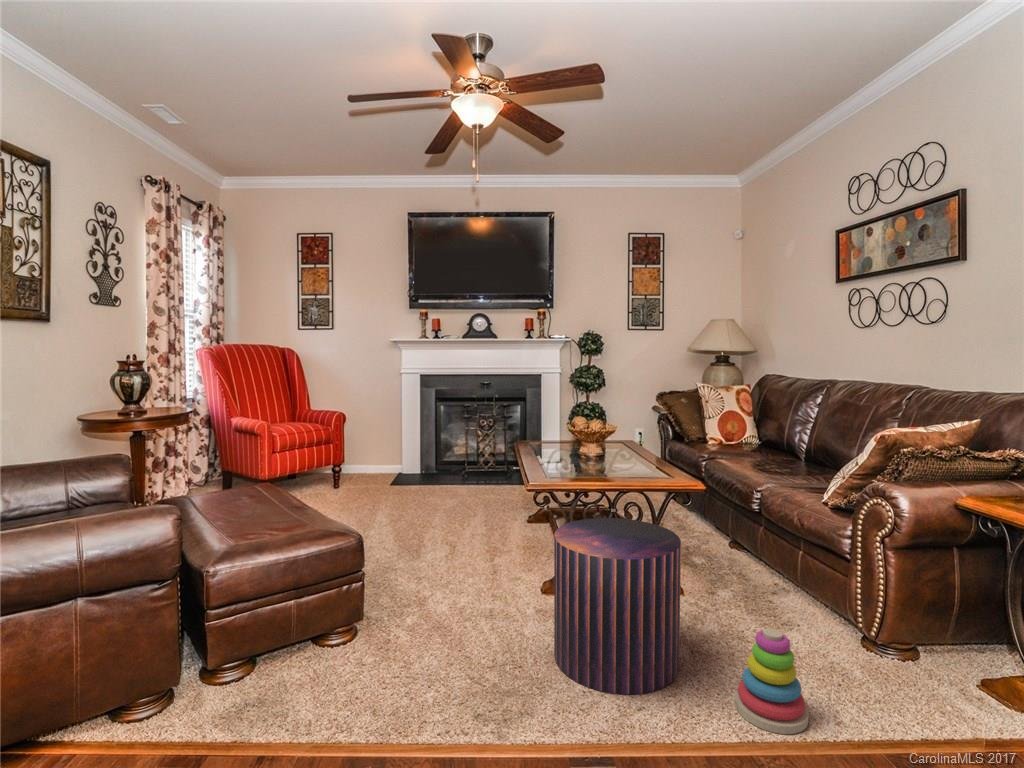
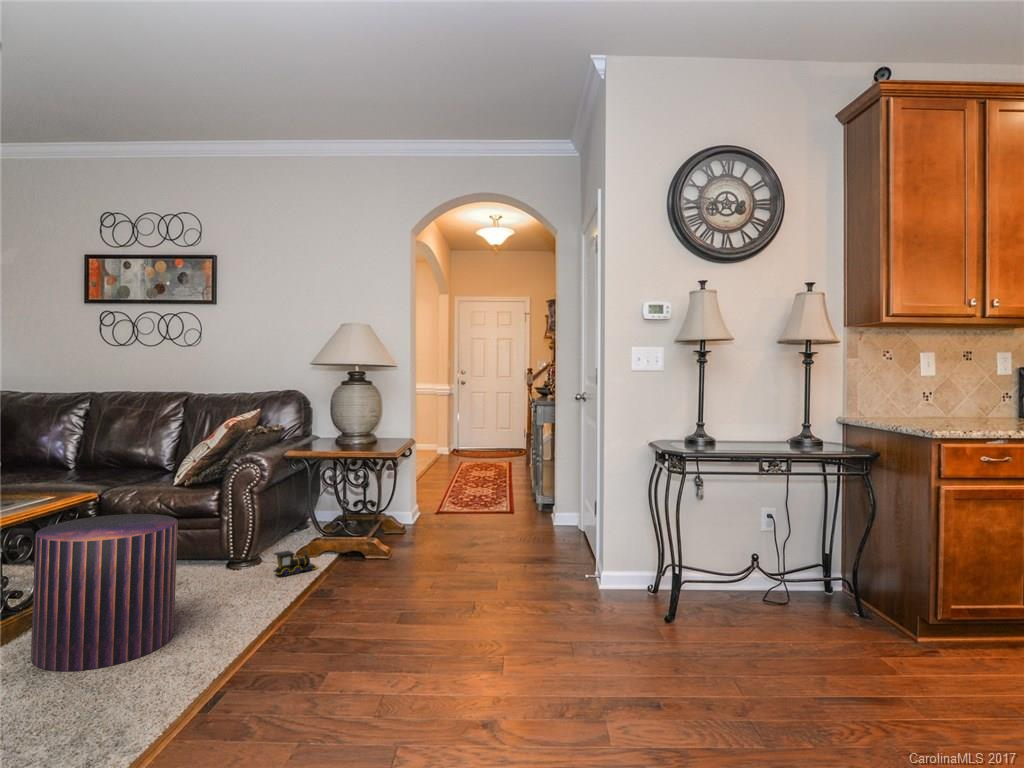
stacking toy: present [735,628,809,734] -> none [217,551,269,617]
toy train: none [893,655,996,725] -> present [273,550,318,576]

